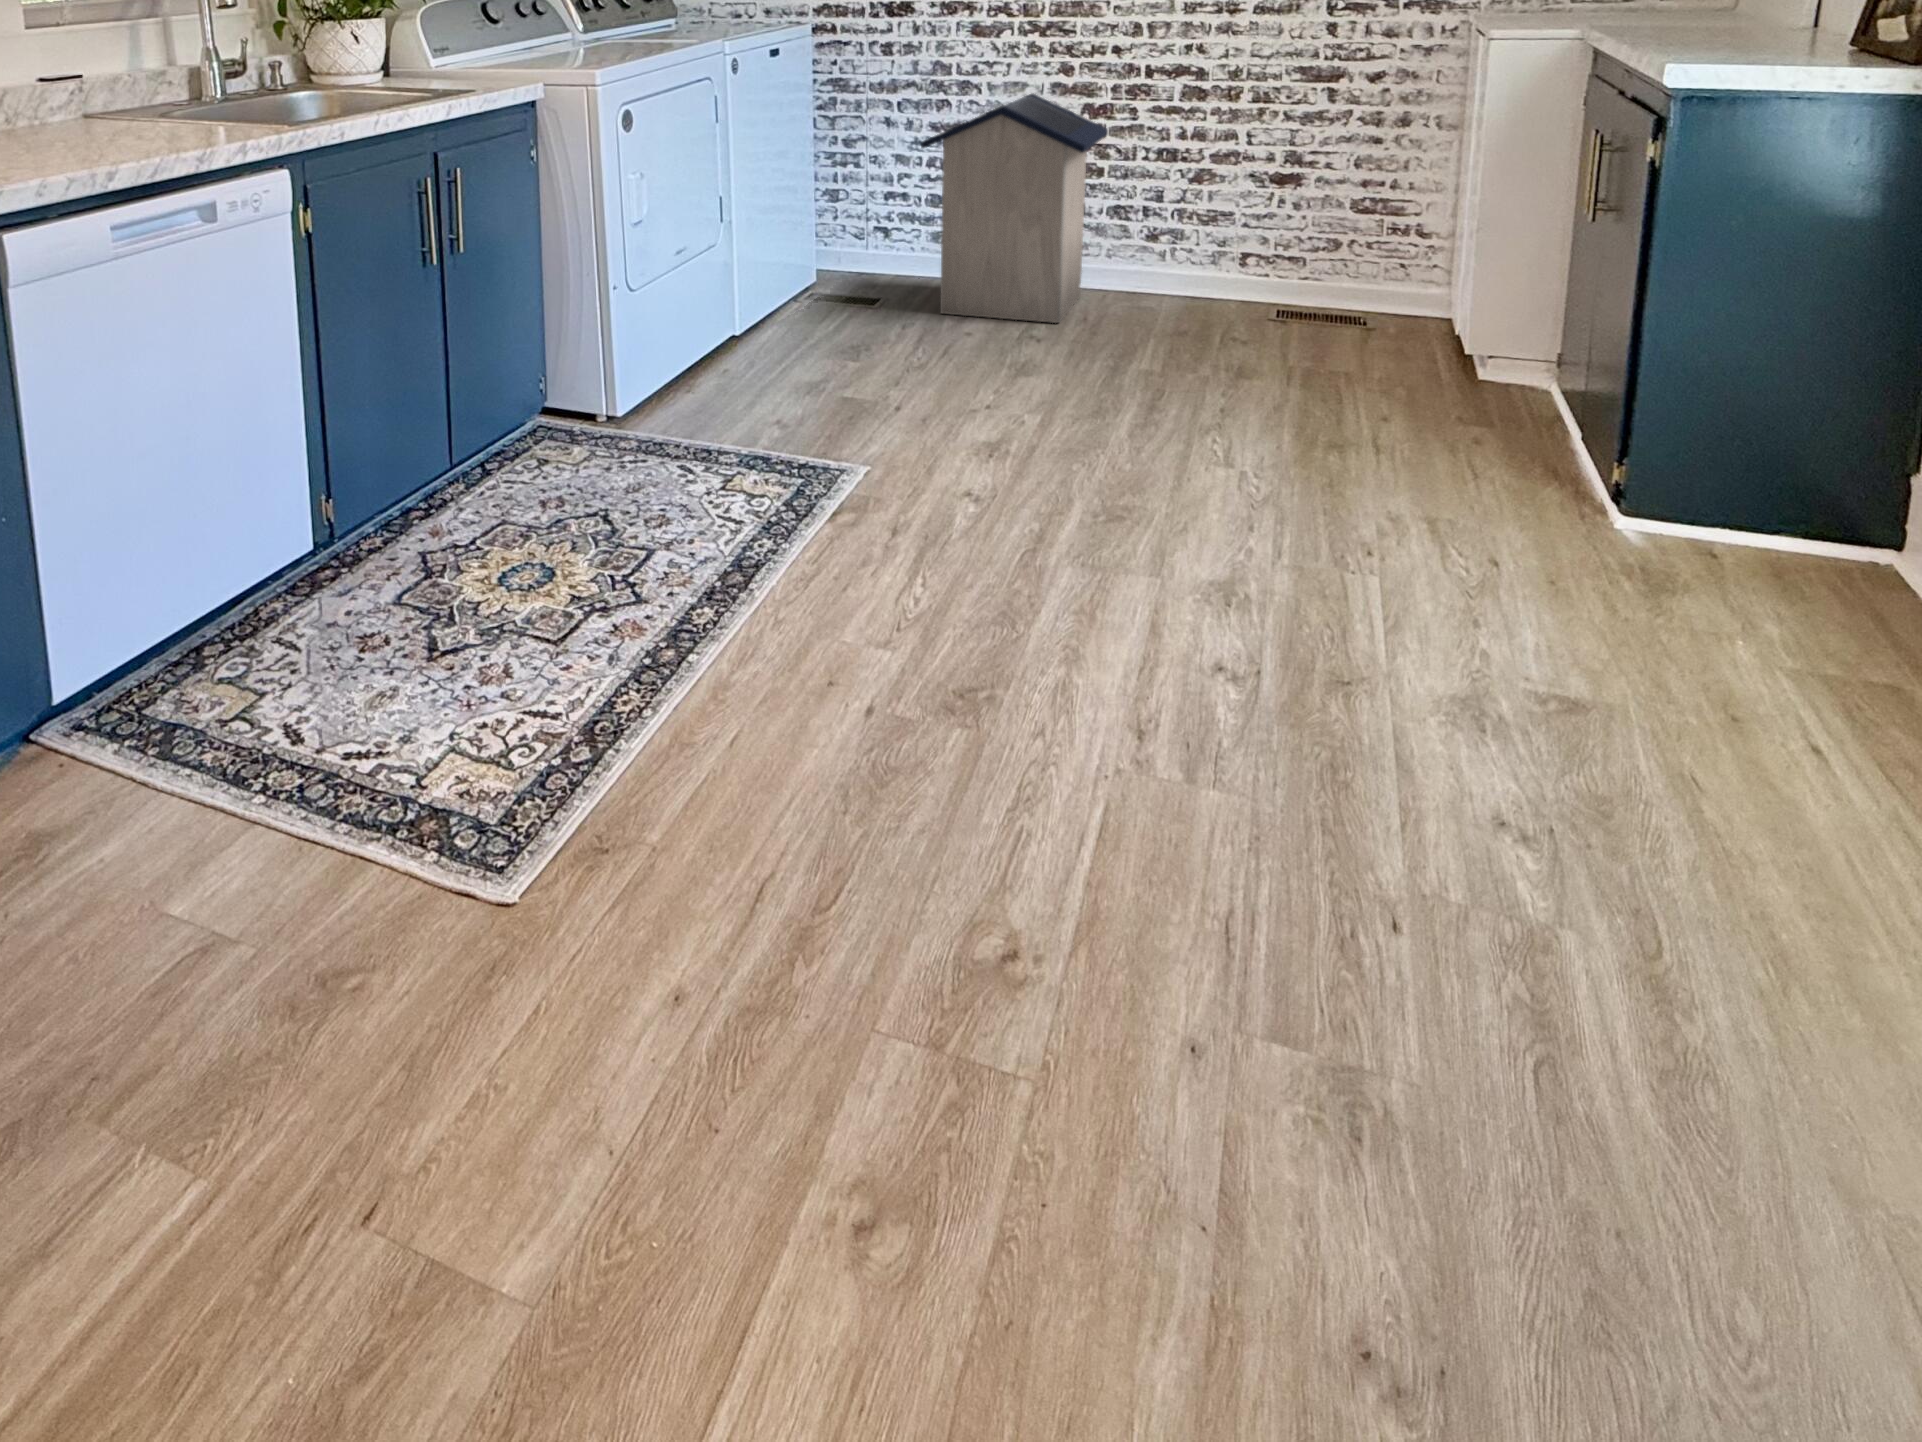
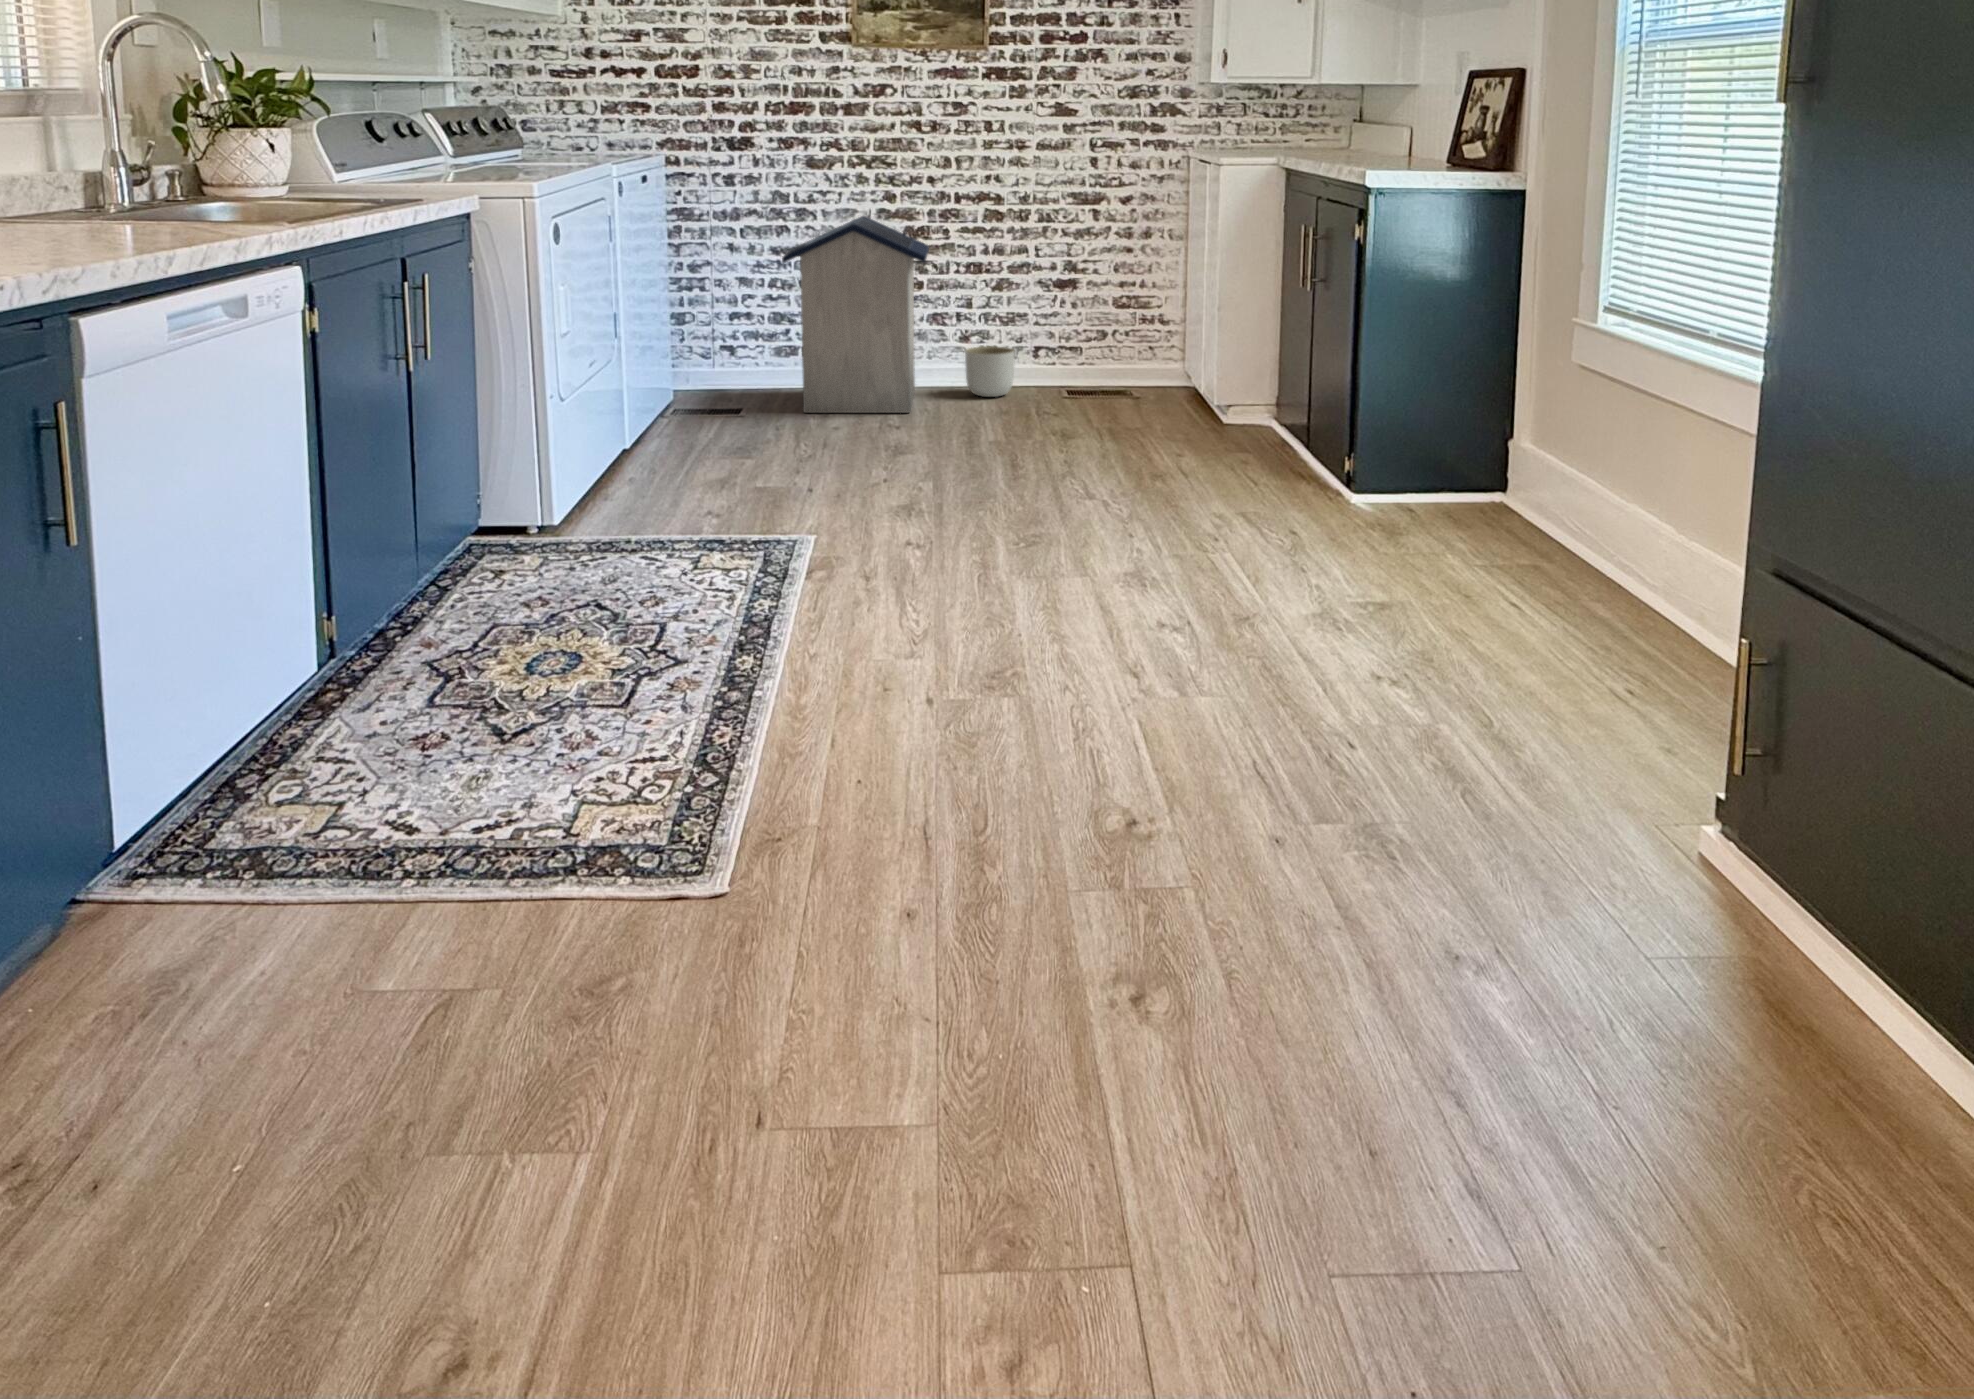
planter: none [1141,249,1203,310] -> present [965,346,1015,397]

